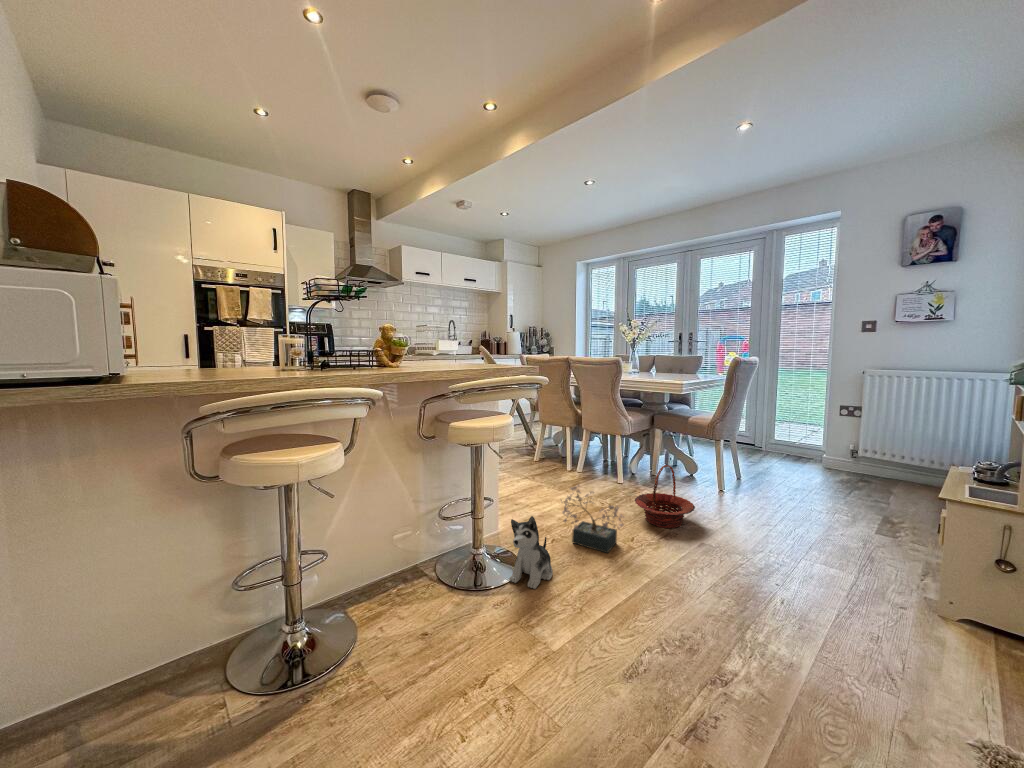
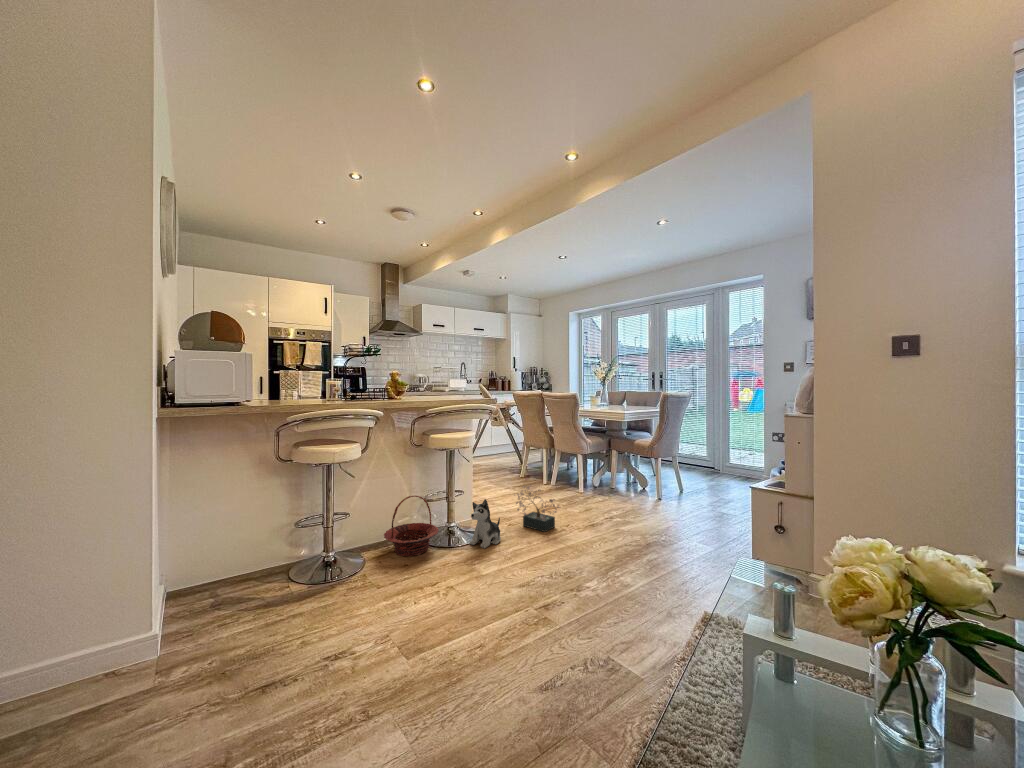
basket: present [635,465,695,528] -> present [384,496,439,556]

